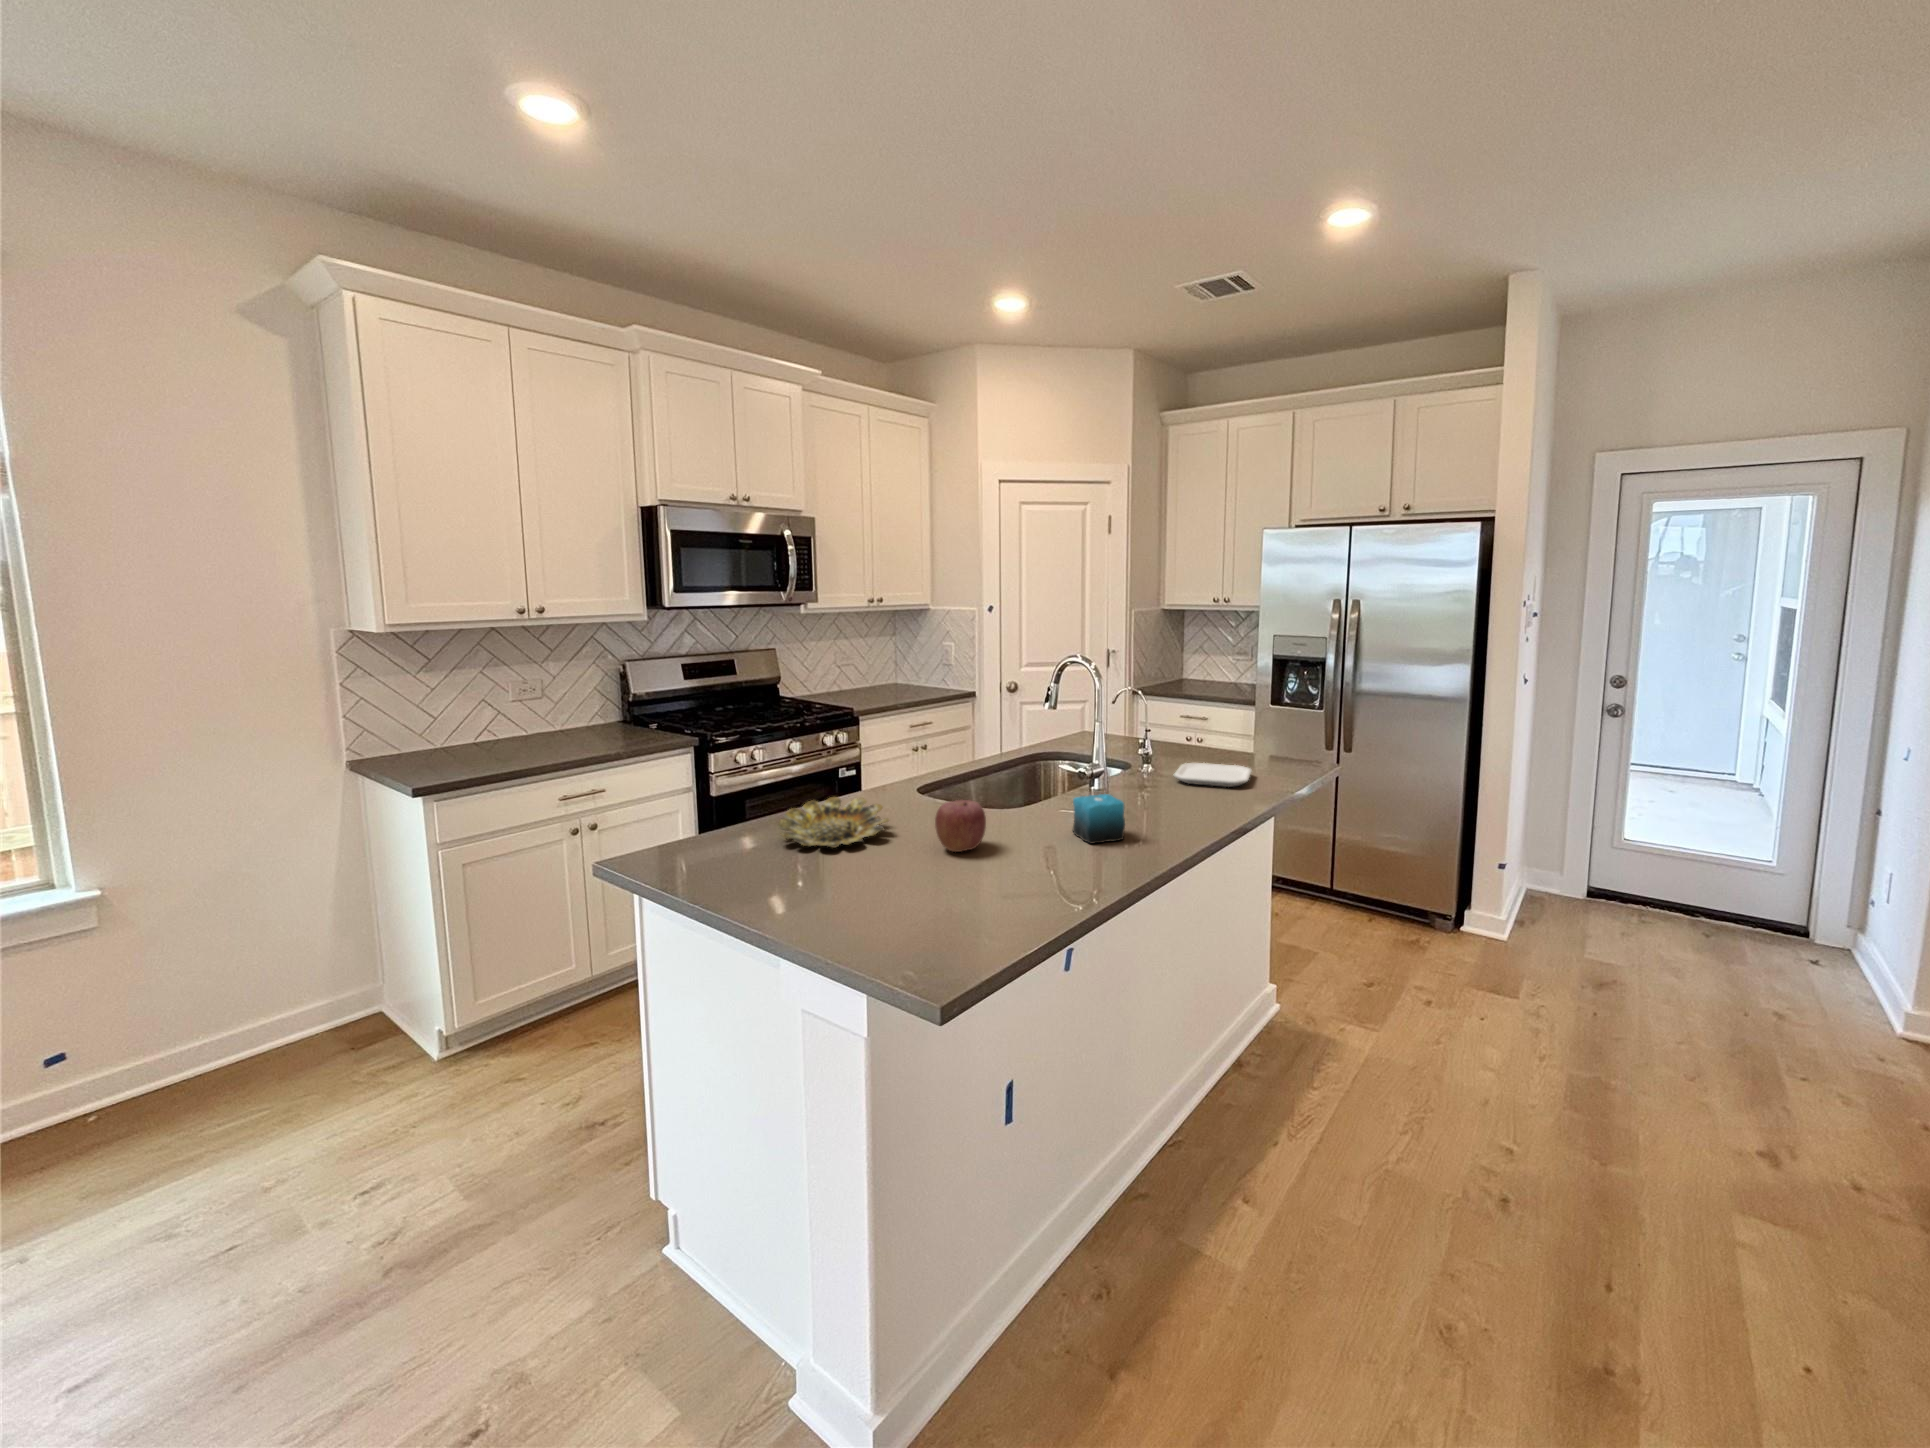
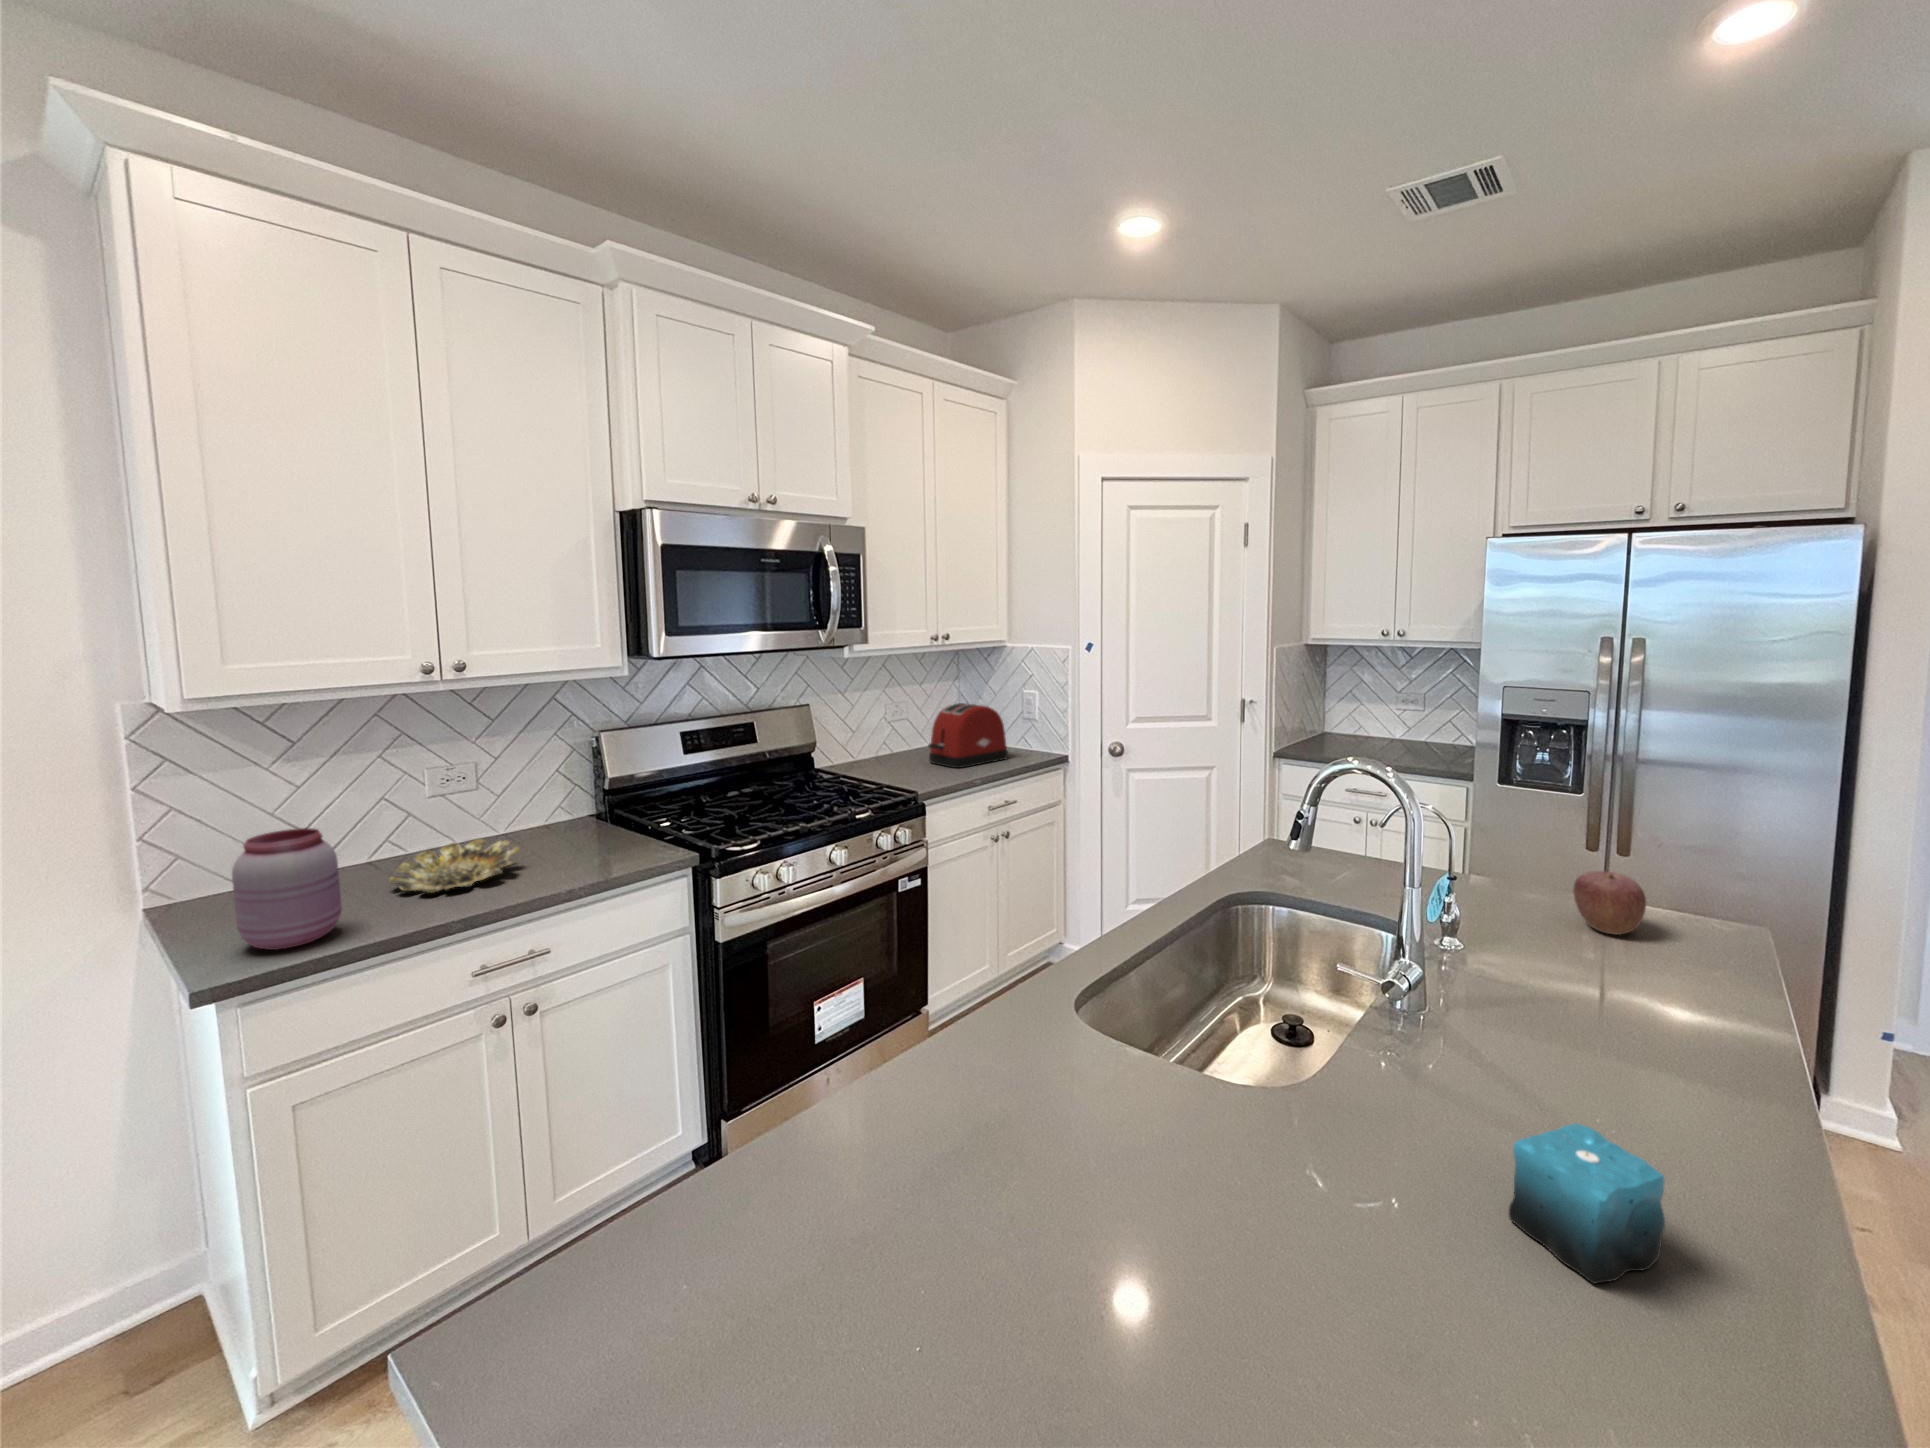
toaster: none [865,650,927,697] -> present [928,703,1008,768]
jar: none [424,704,484,773] -> present [232,828,342,950]
plate: present [1174,763,1252,787] -> none [1530,942,1710,1015]
bowl: present [778,797,889,848] -> present [389,839,519,893]
apple: present [935,800,986,852] -> present [1573,871,1646,935]

